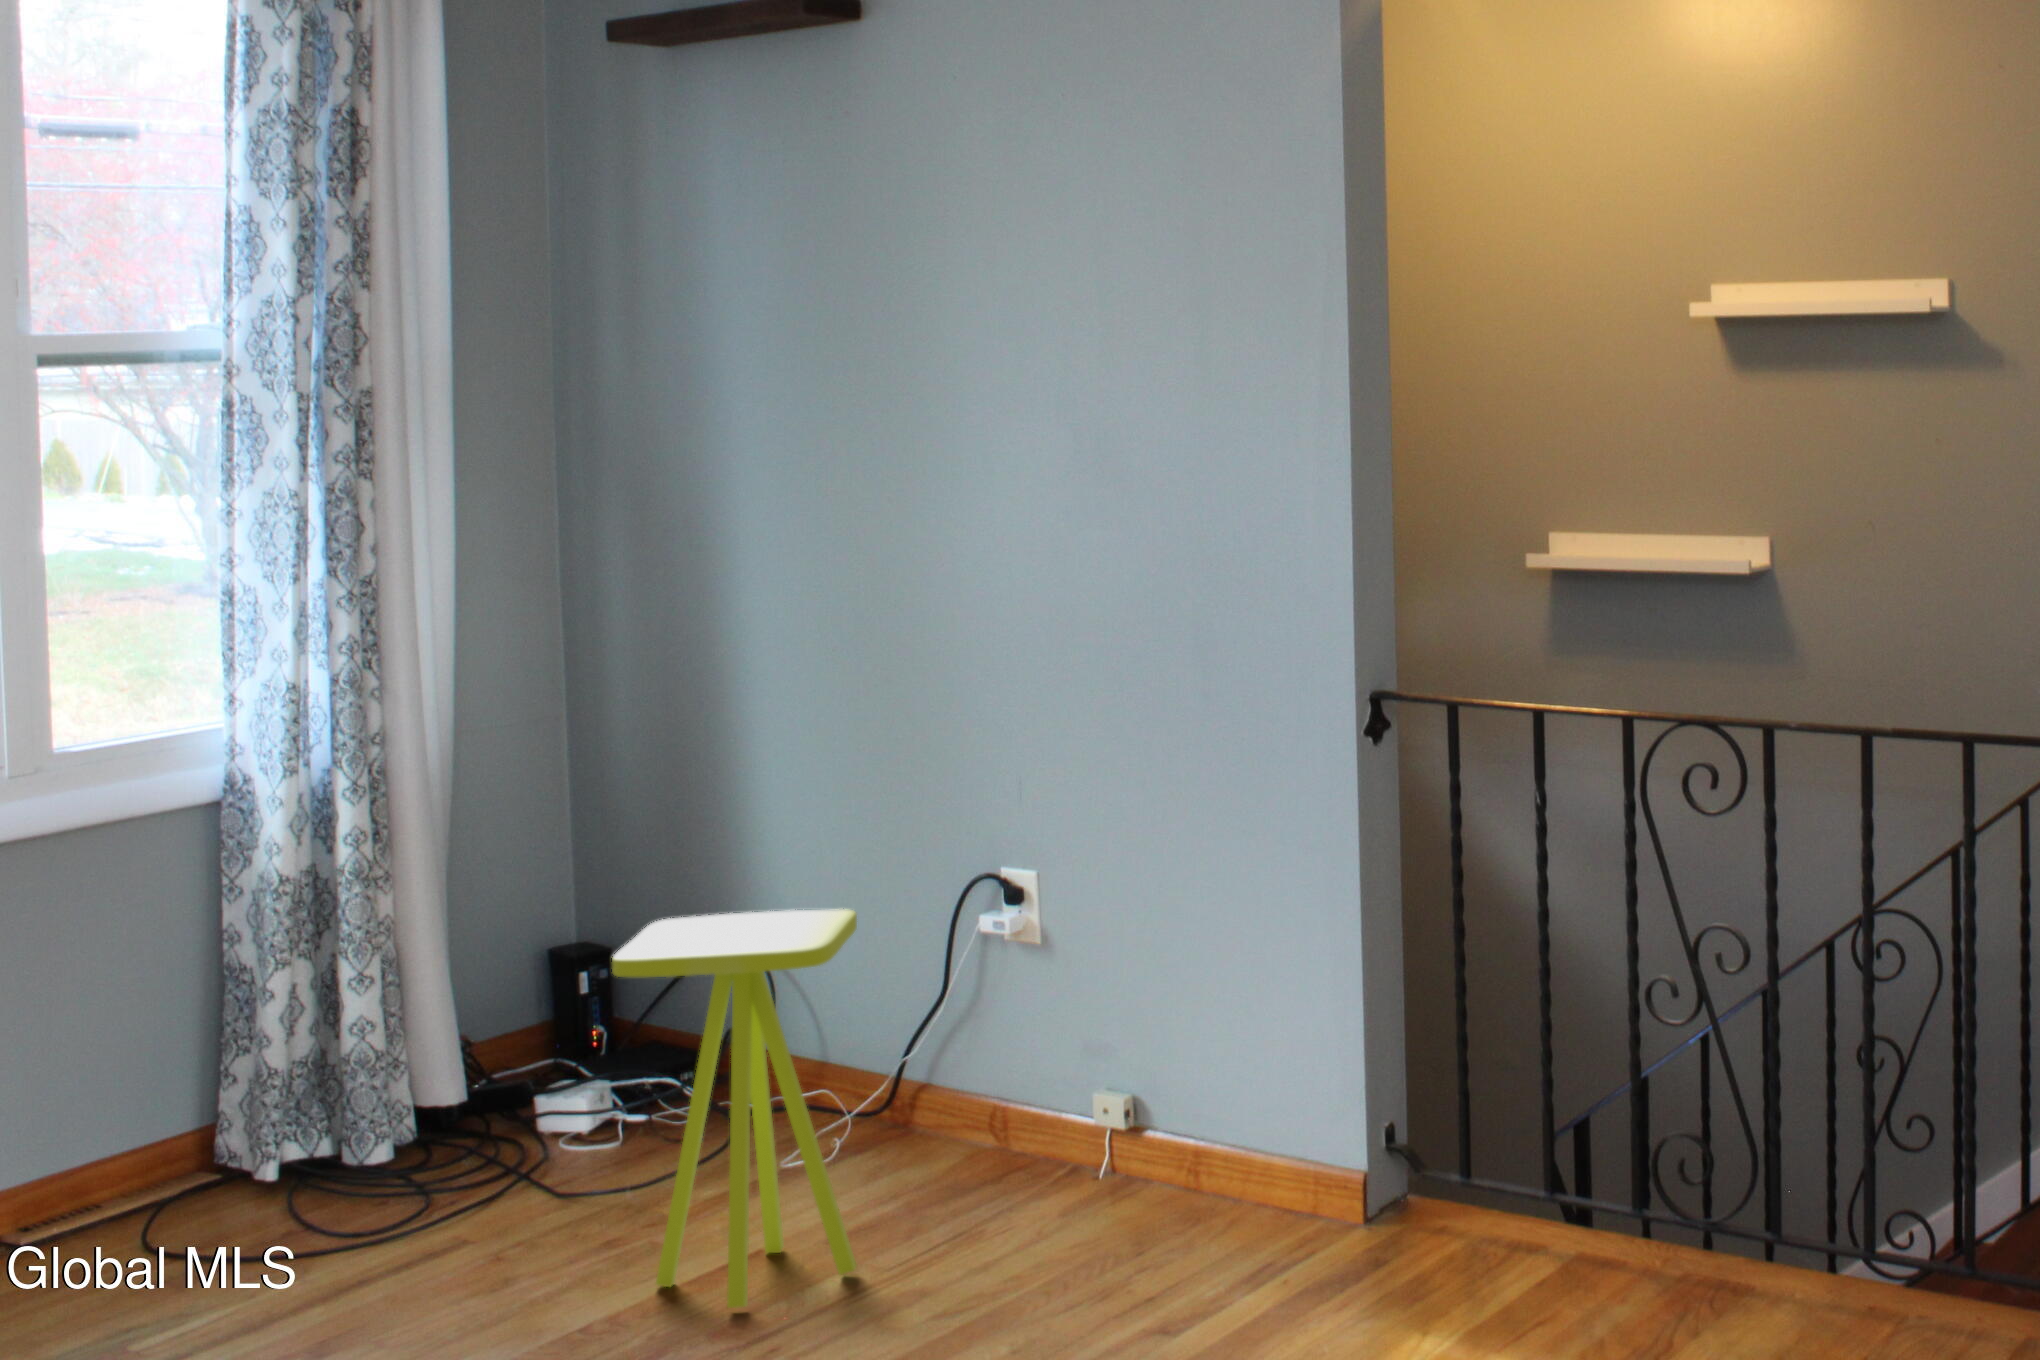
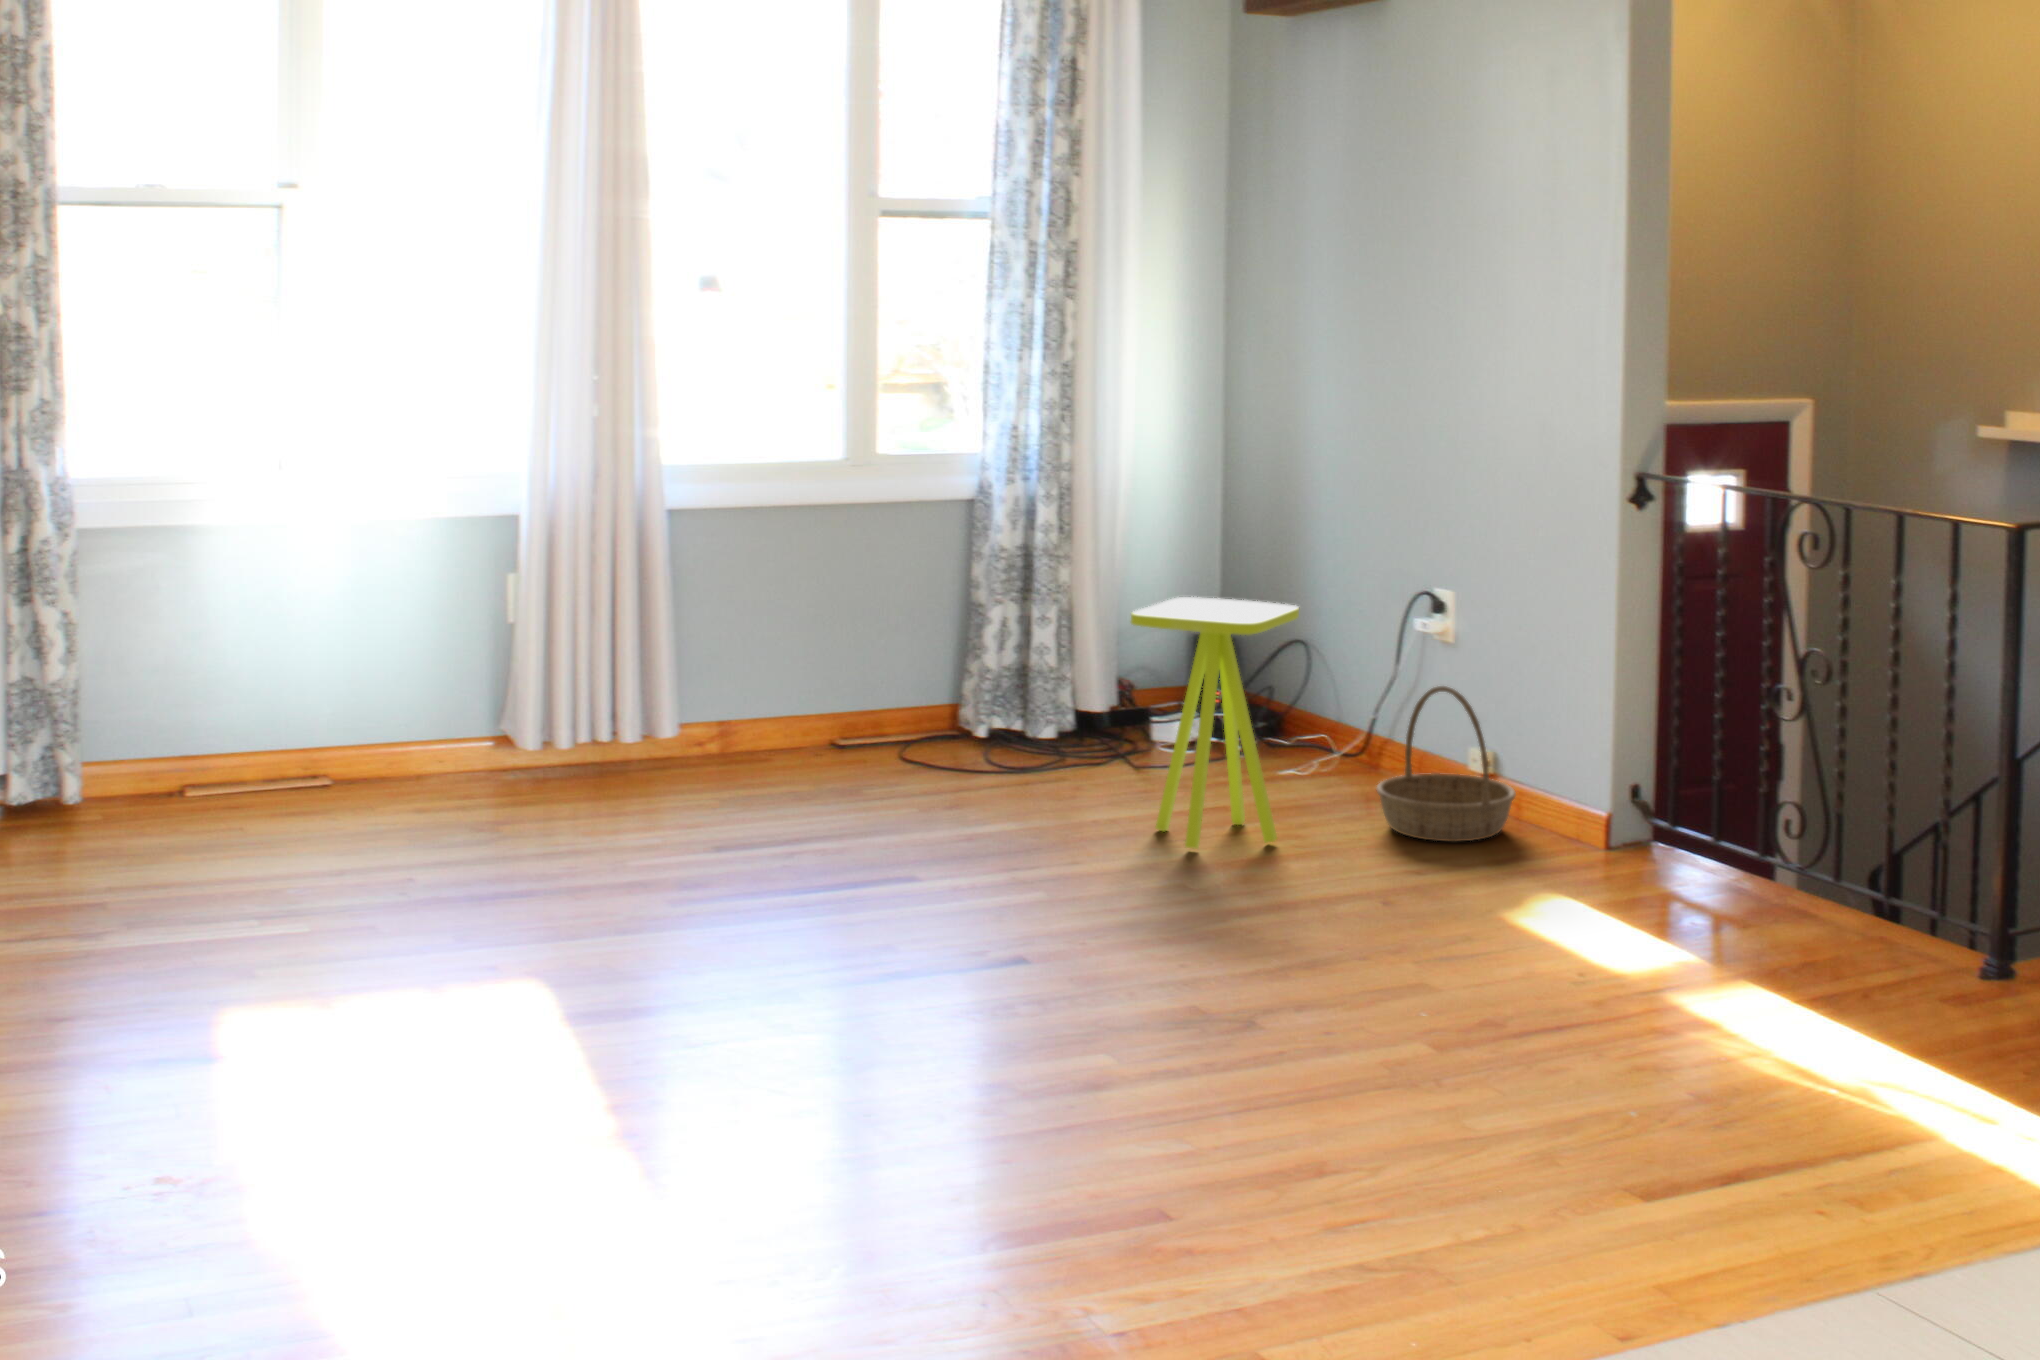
basket: none [974,994,1175,1223] -> present [1376,686,1516,842]

